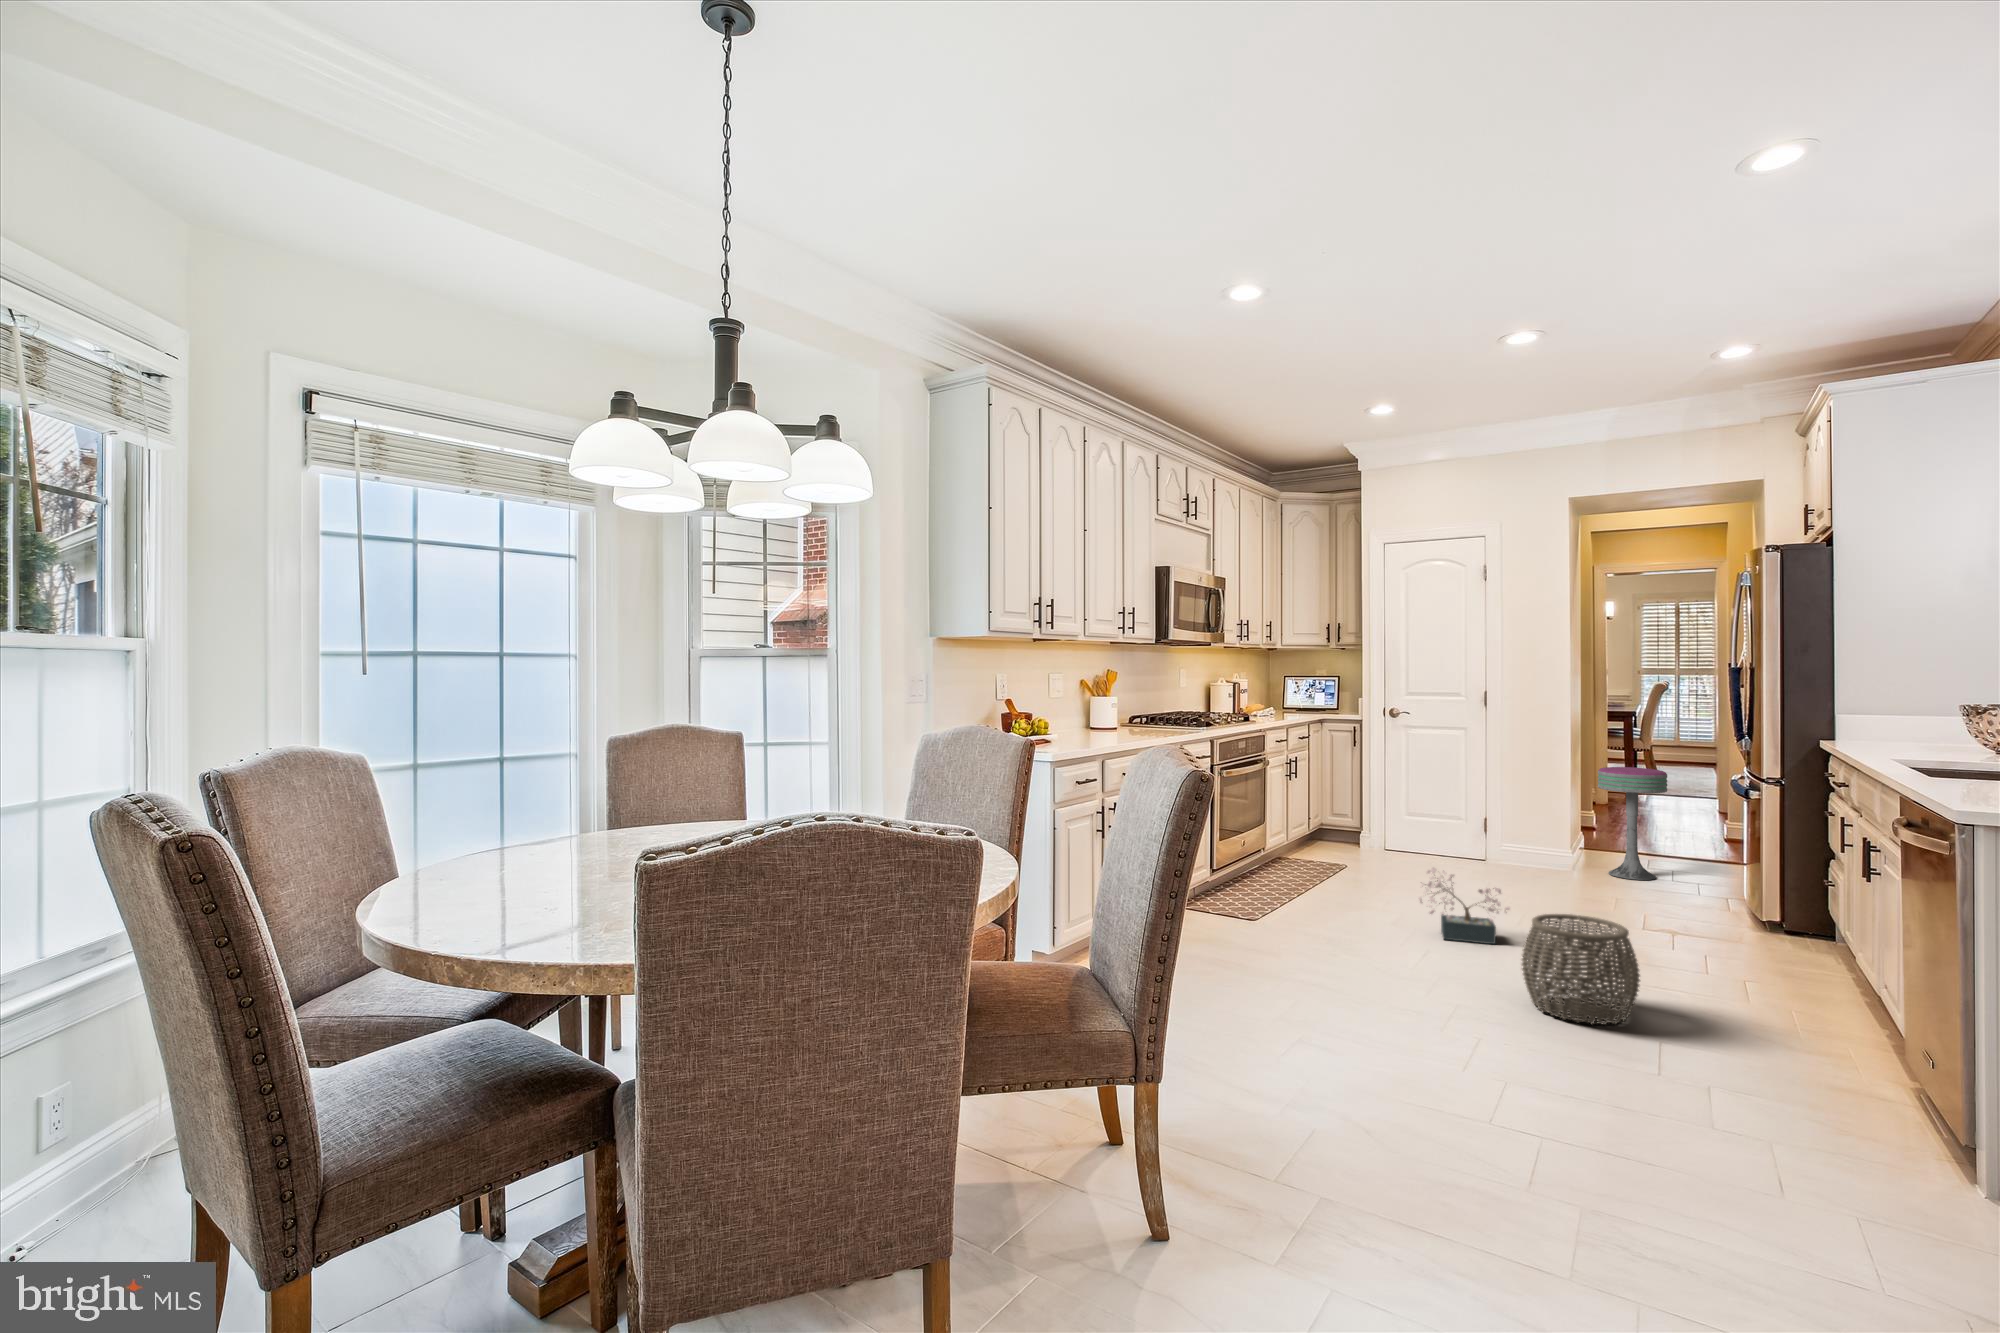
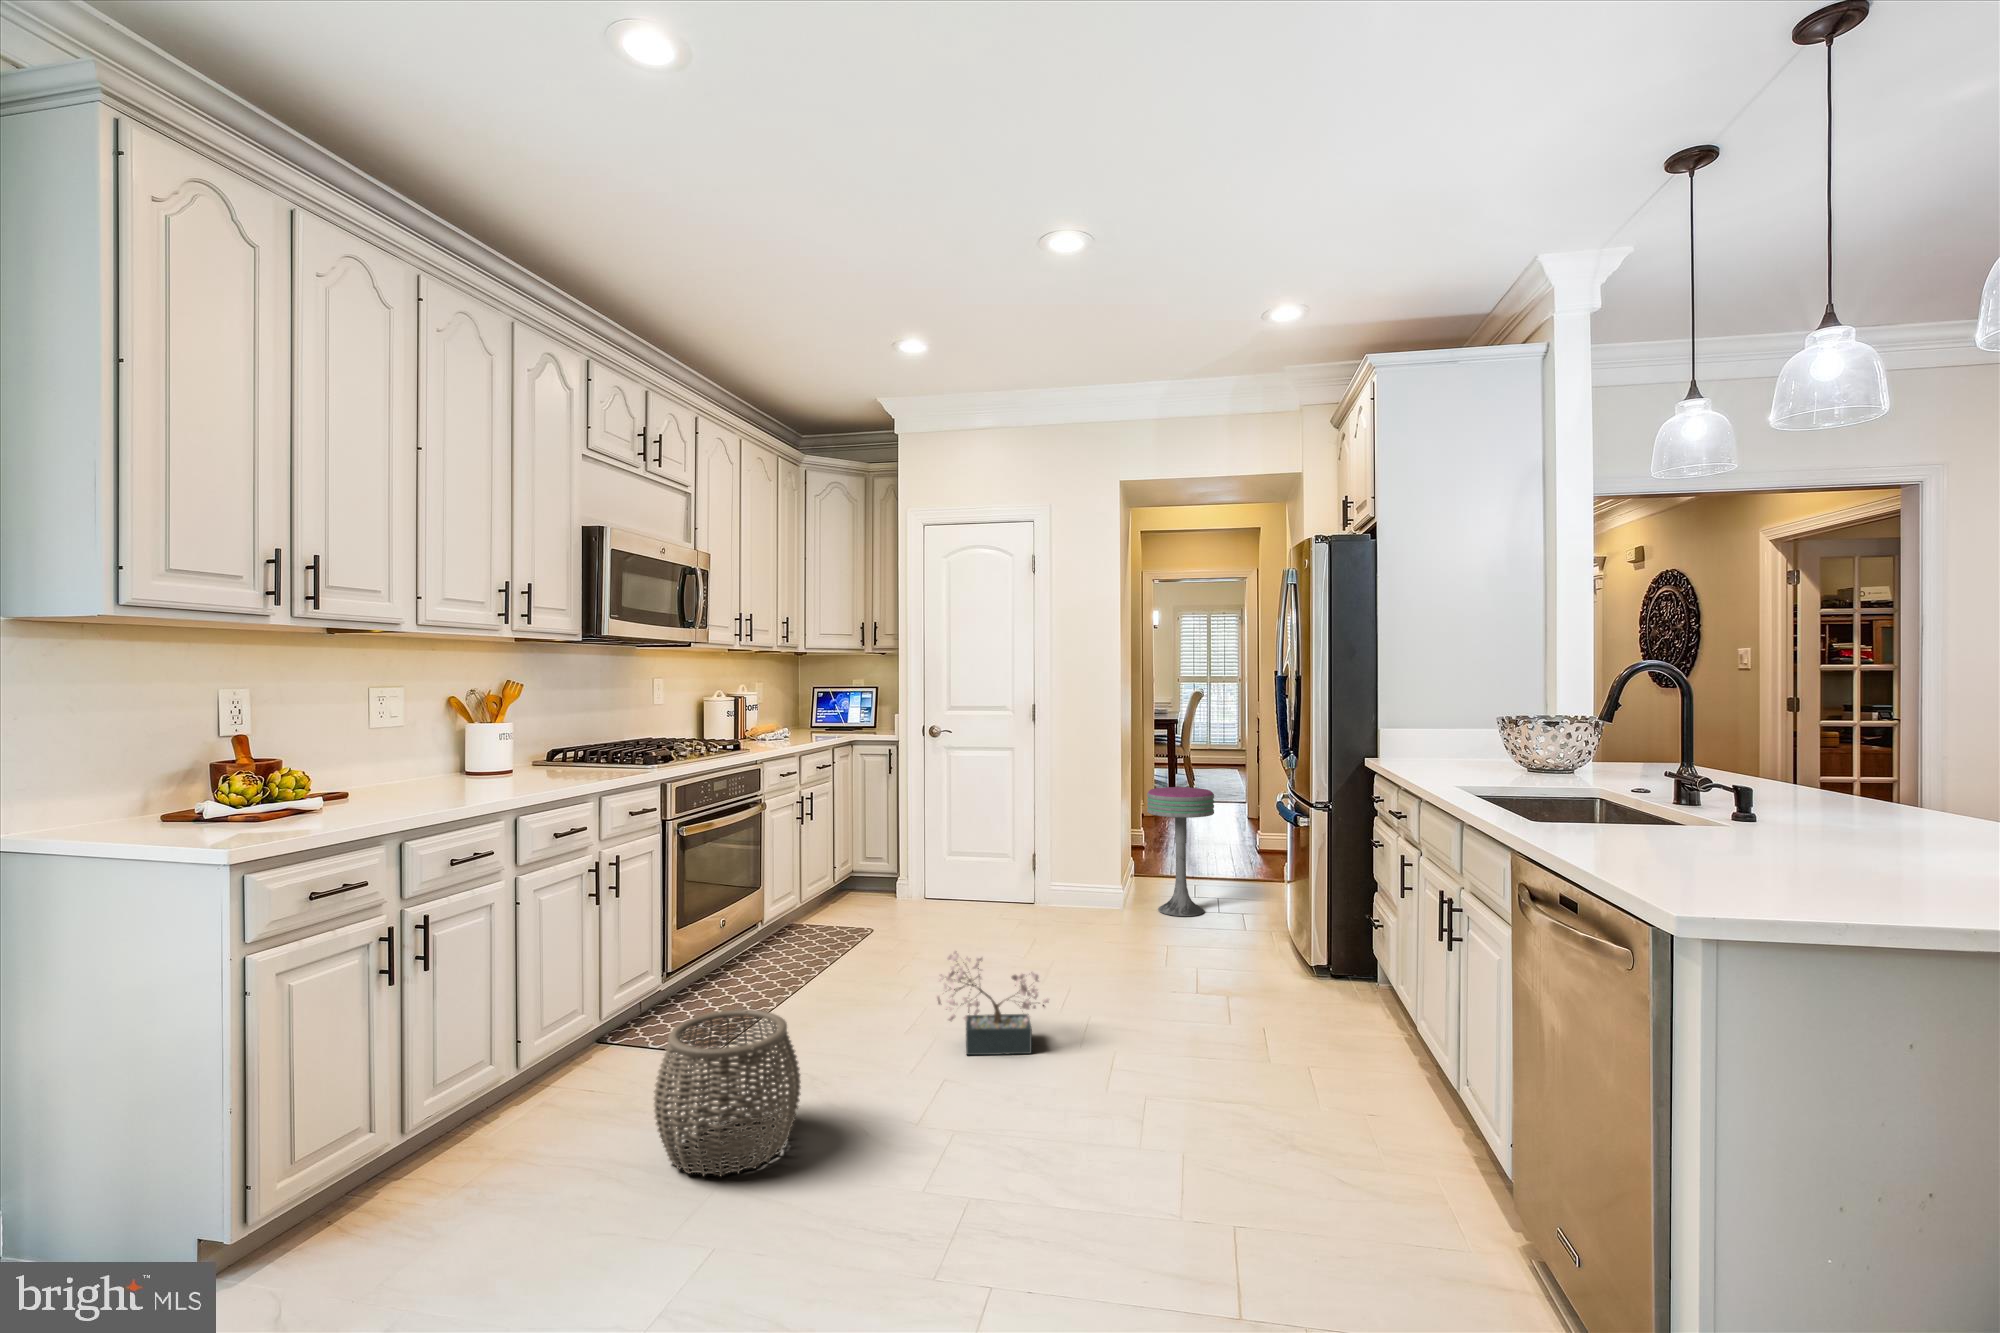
woven basket: present [1521,914,1640,1025] -> present [654,1010,801,1176]

